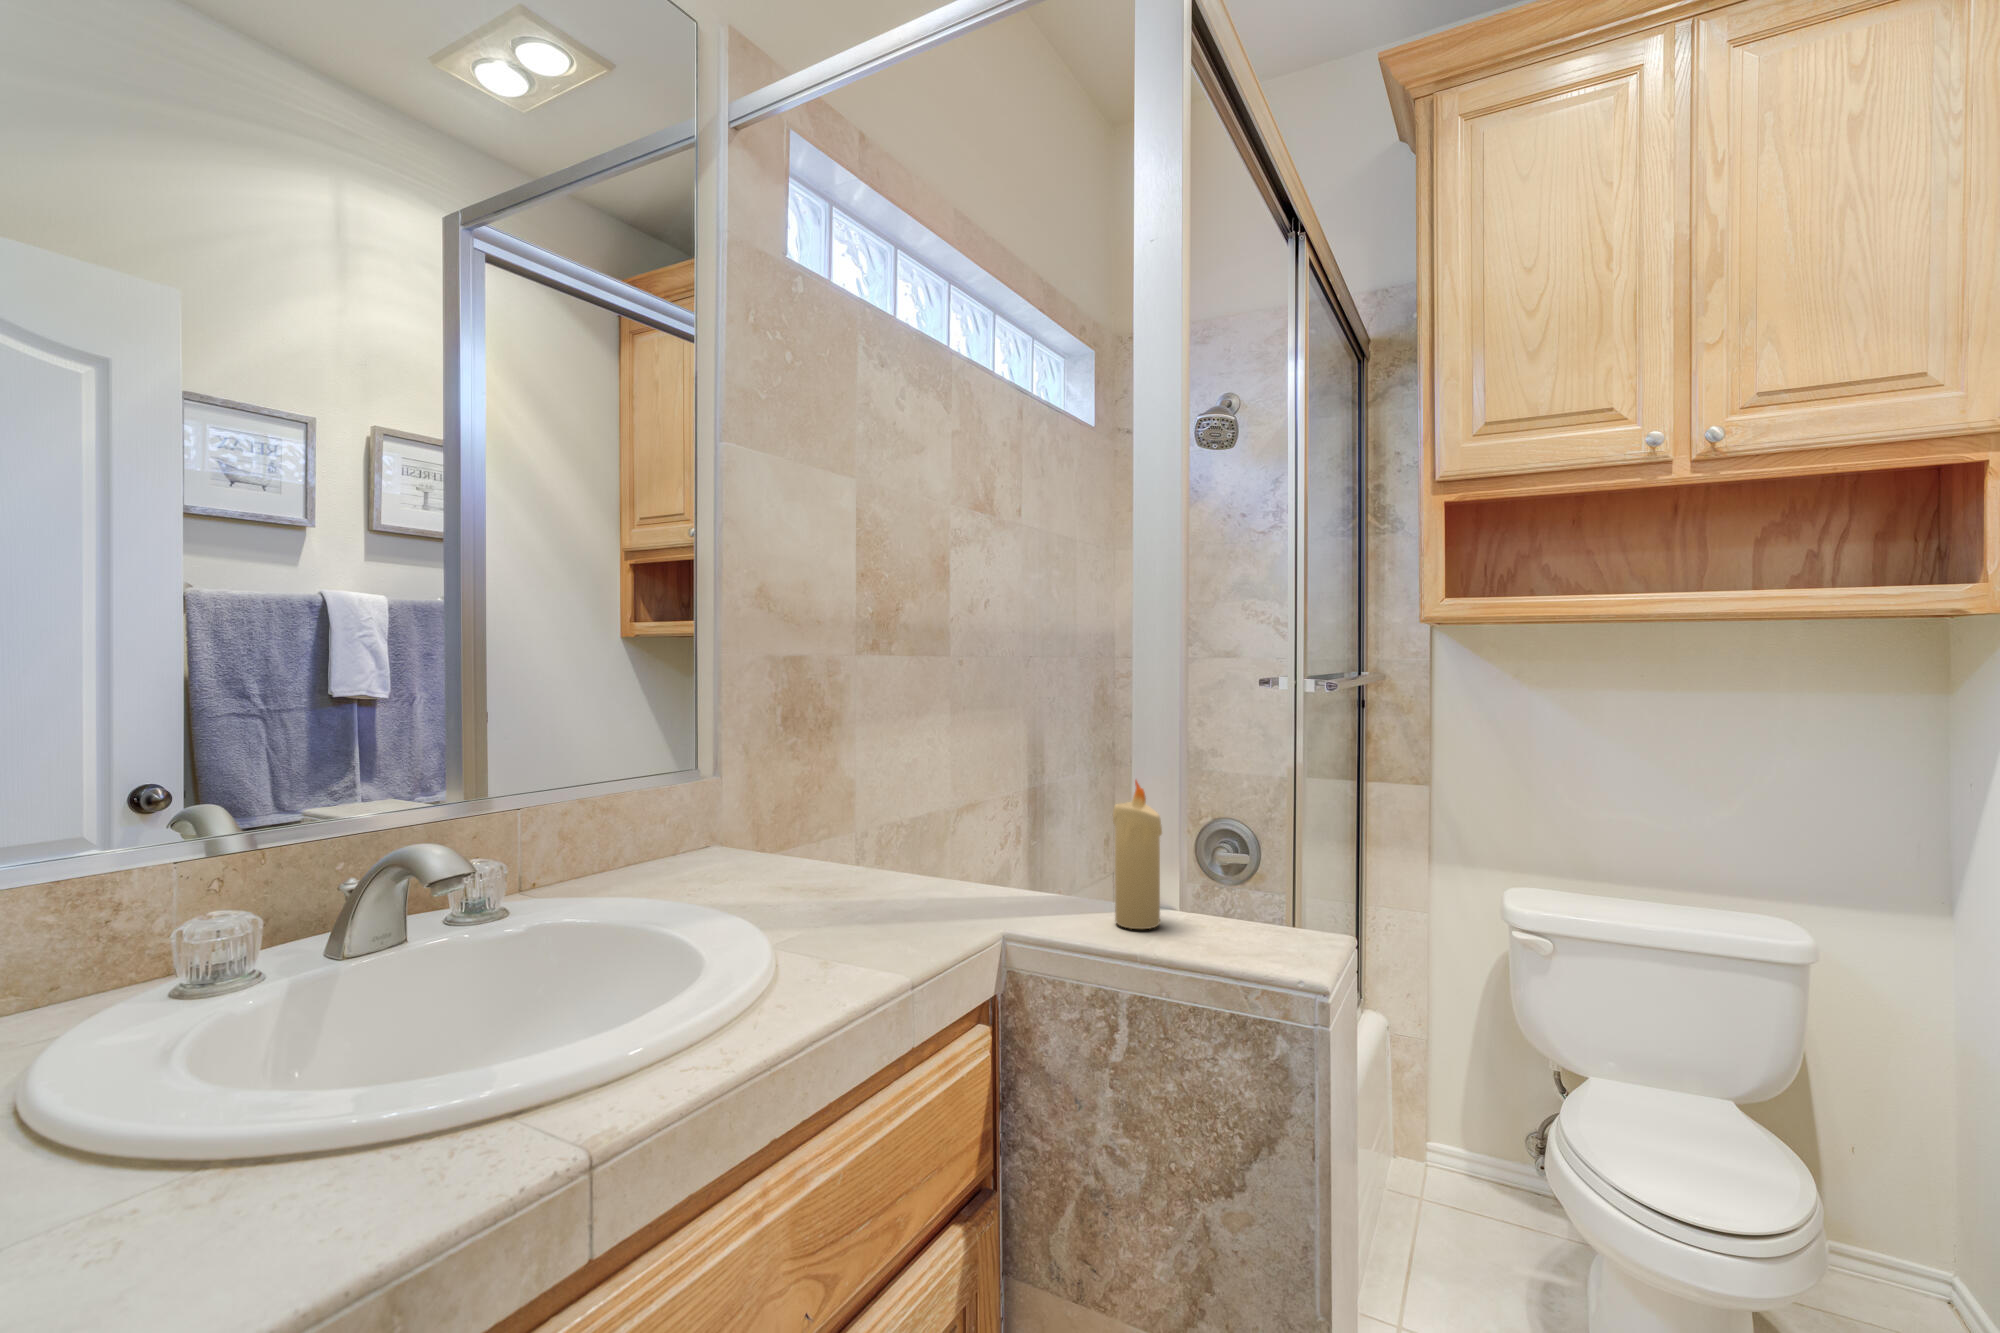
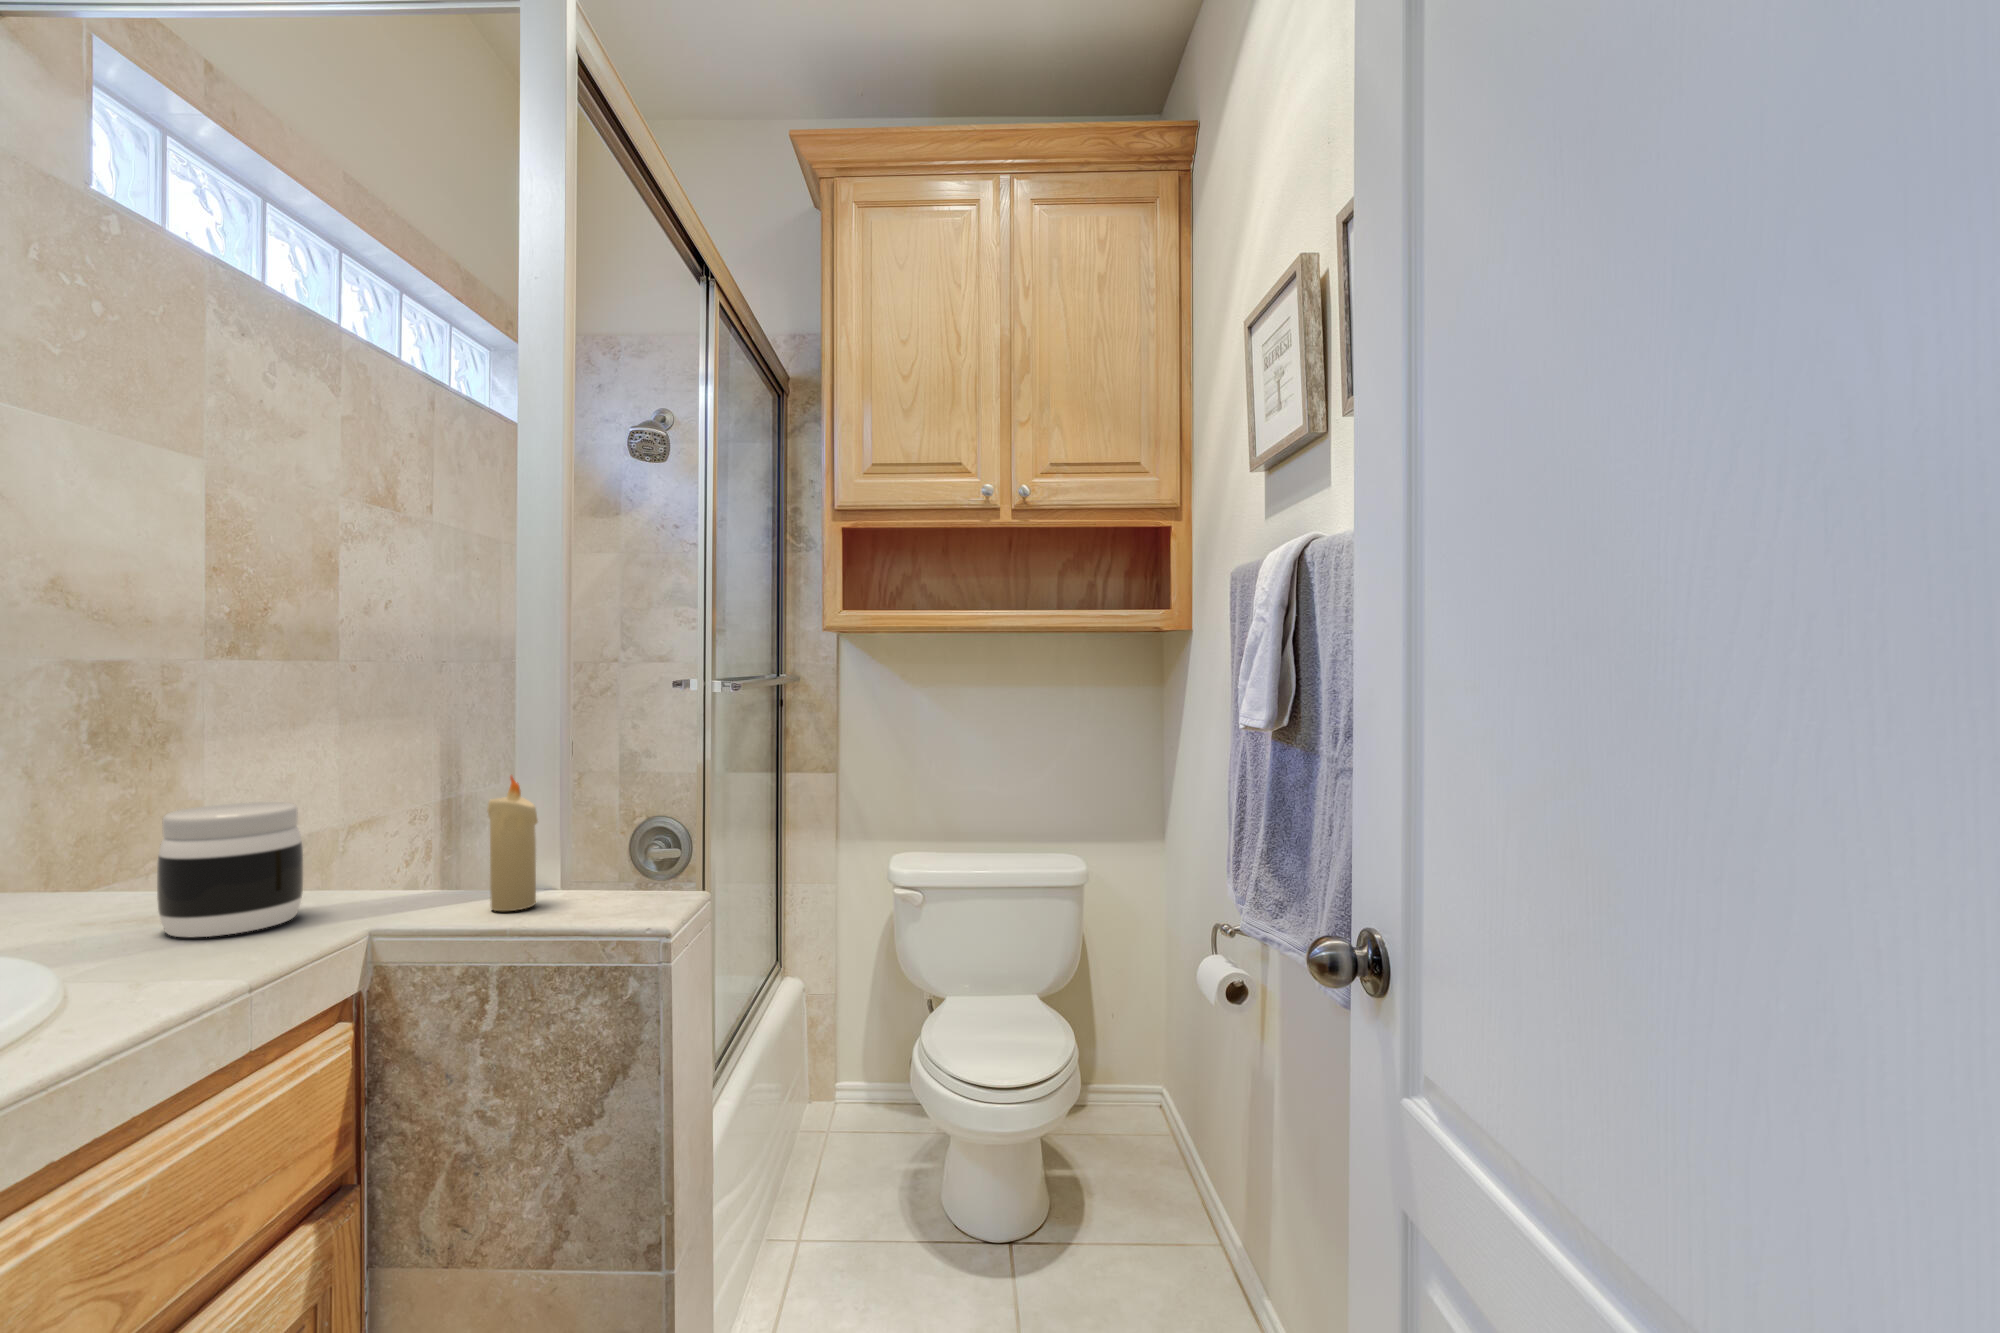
jar: none [841,789,949,917] -> present [157,802,303,937]

